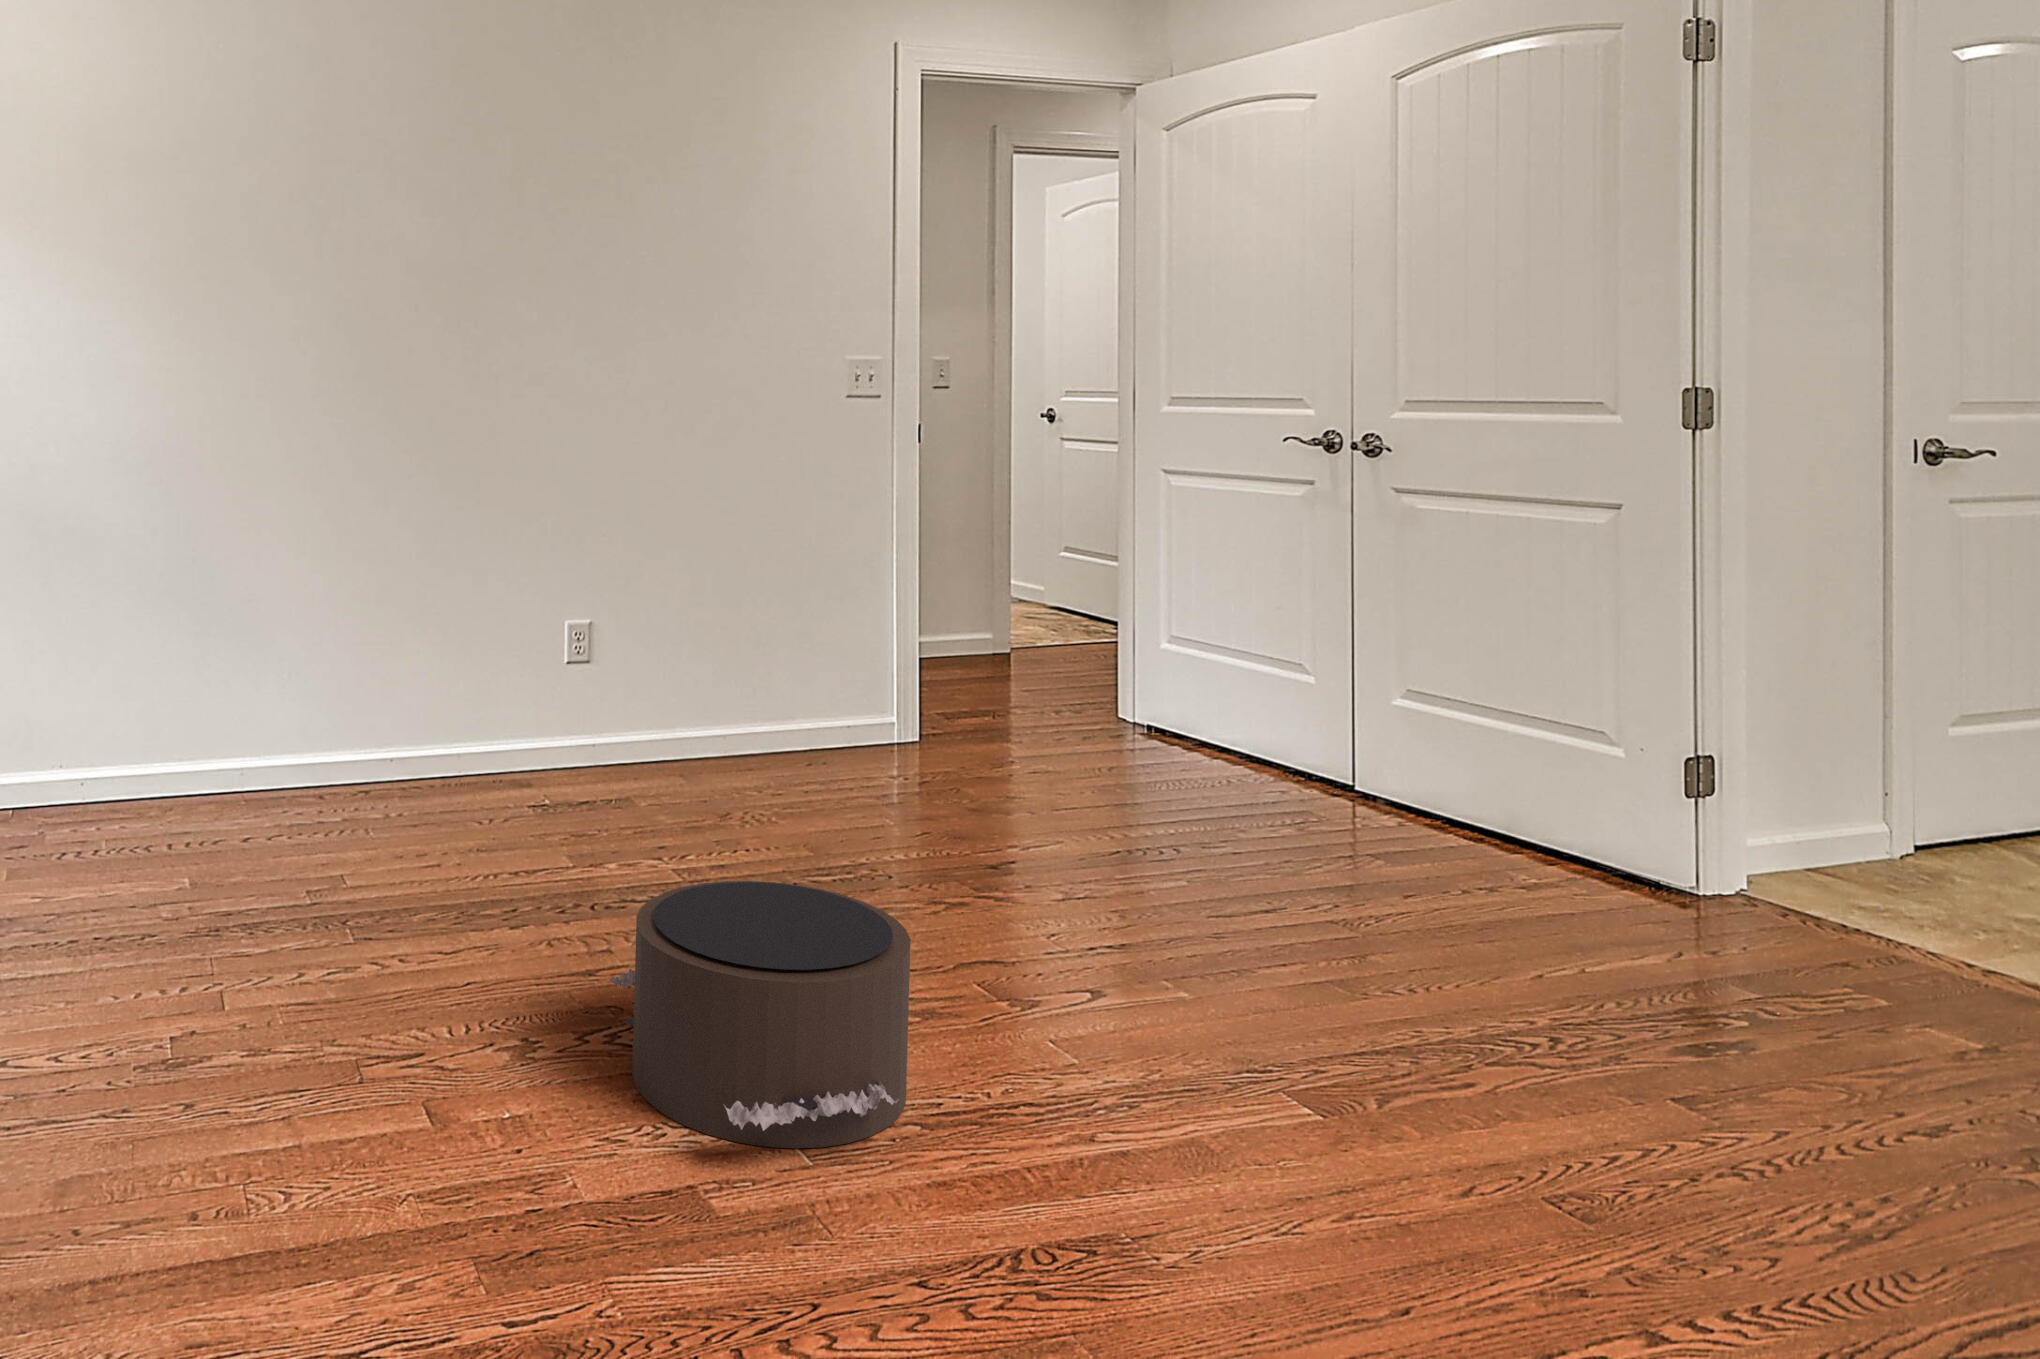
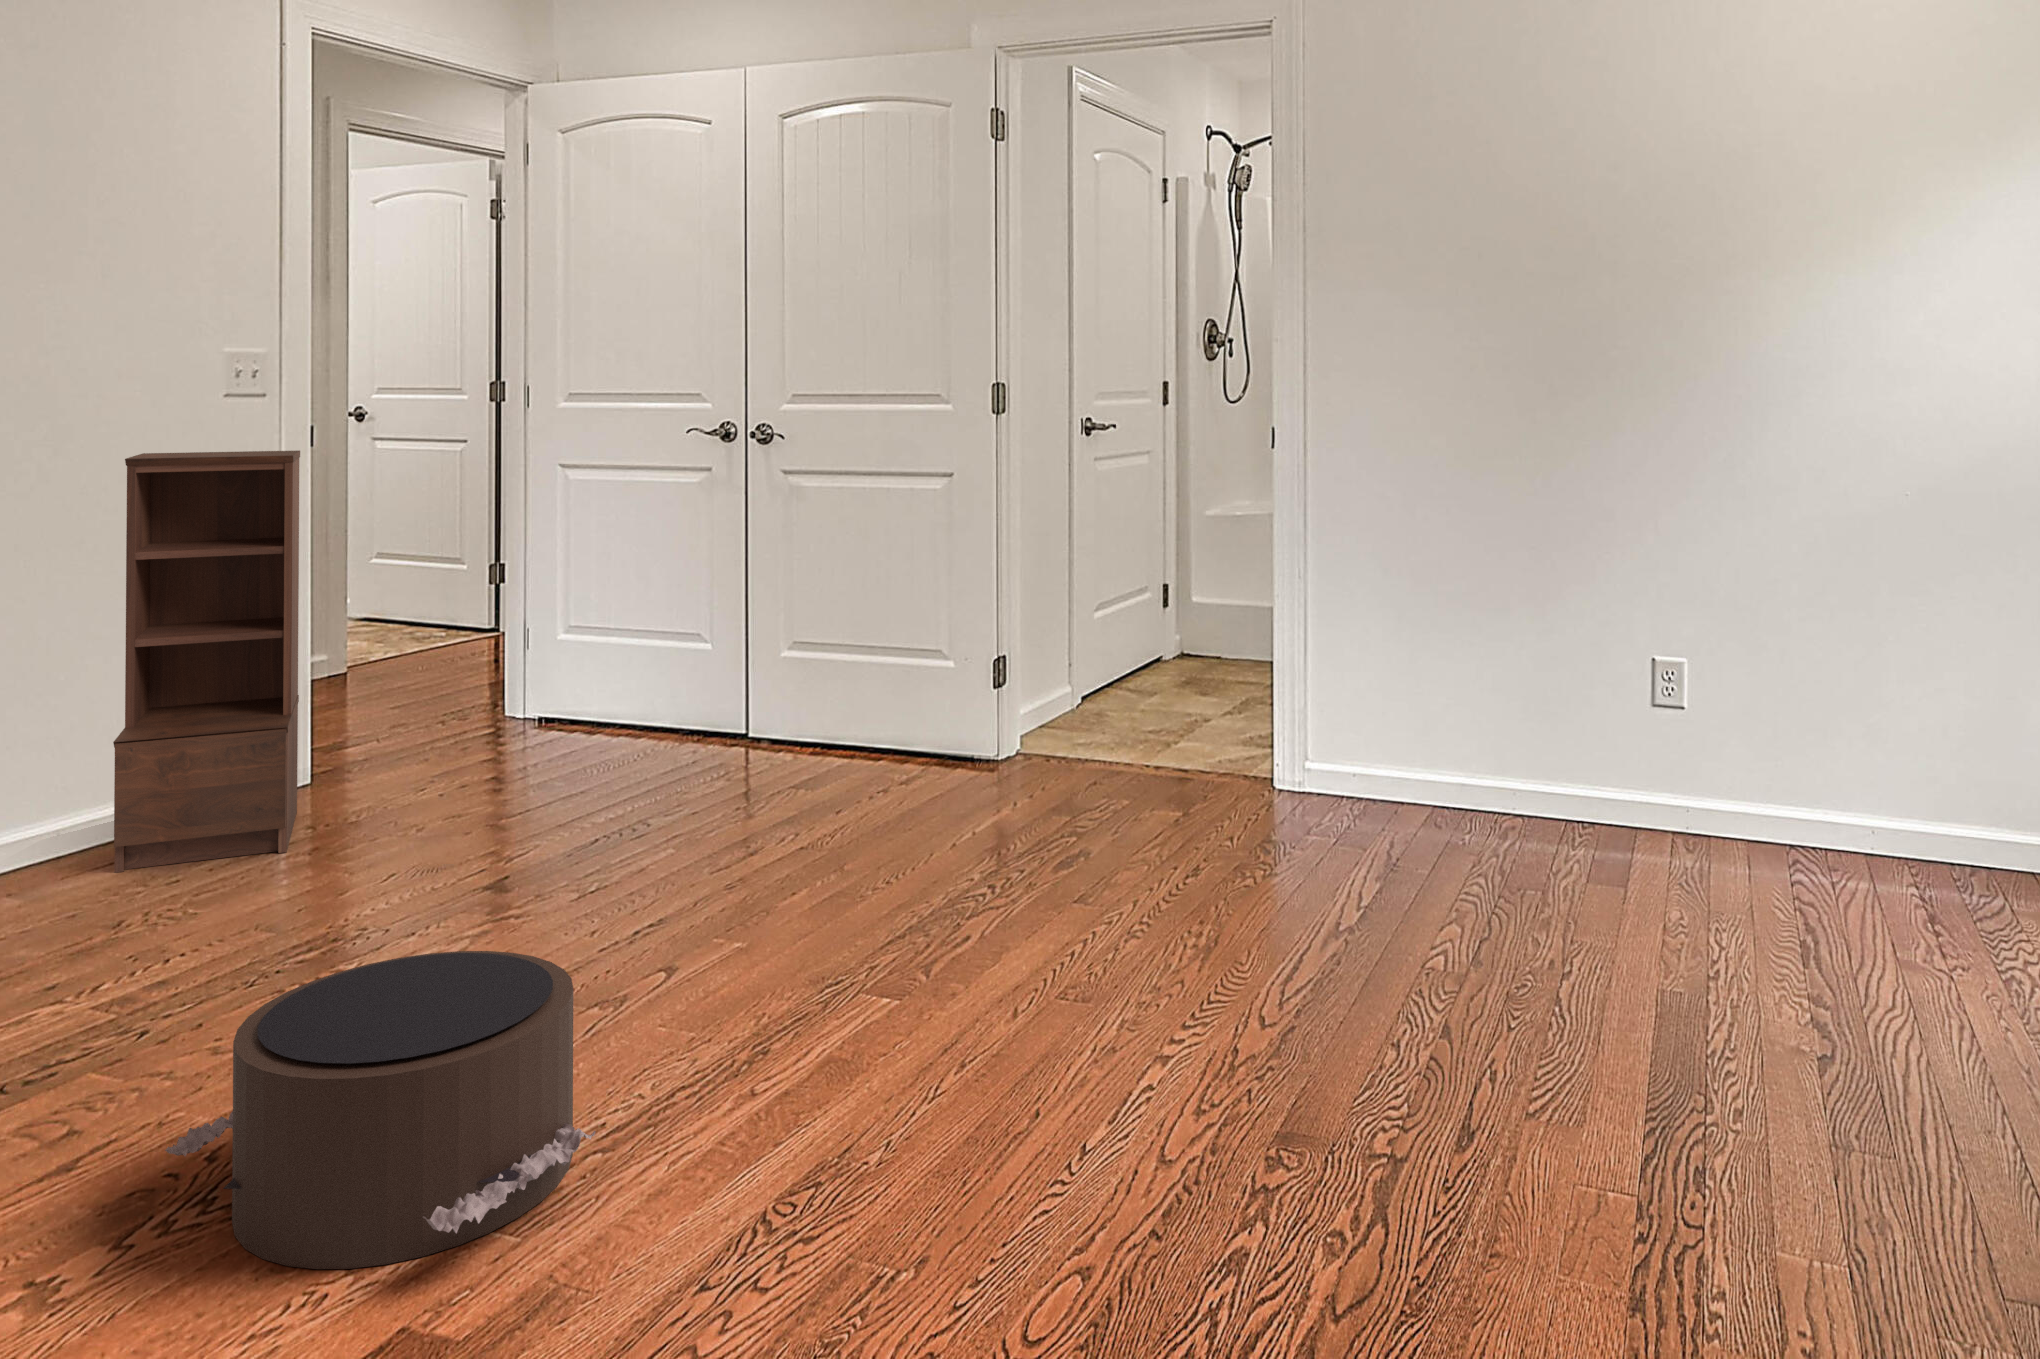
bookshelf: none [738,430,900,788] -> present [113,450,300,873]

